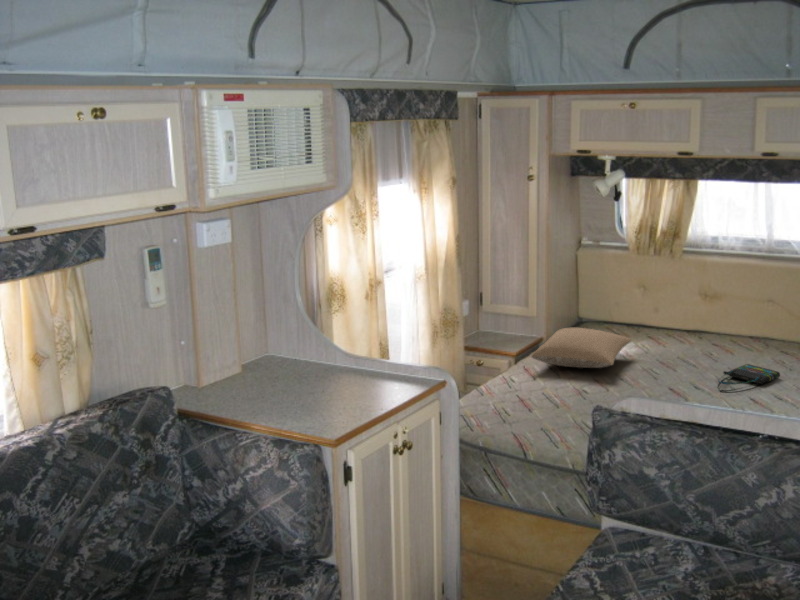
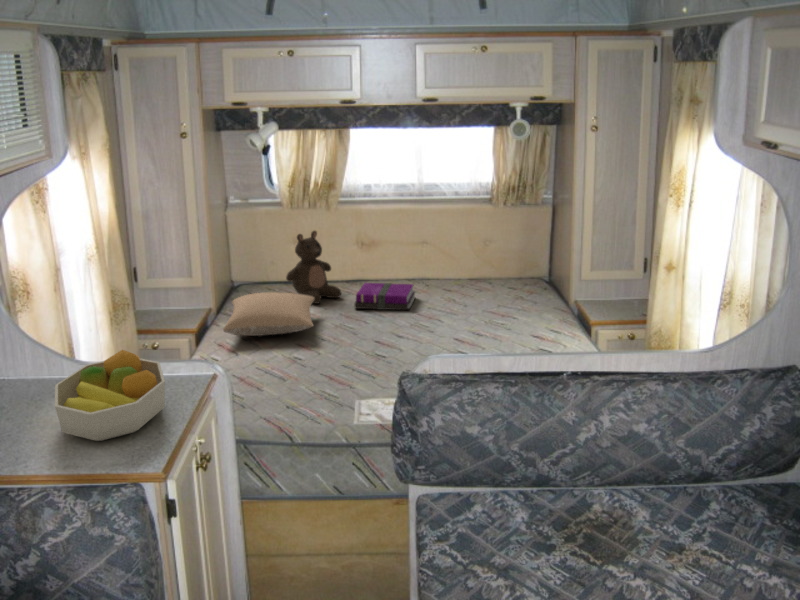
stuffed bear: none [615,276,668,346] -> present [286,231,341,304]
notebook: none [673,332,743,365] -> present [354,283,415,310]
fruit bowl: none [283,346,377,411] -> present [55,350,165,441]
tote bag: present [718,364,780,392] -> none [414,307,463,337]

